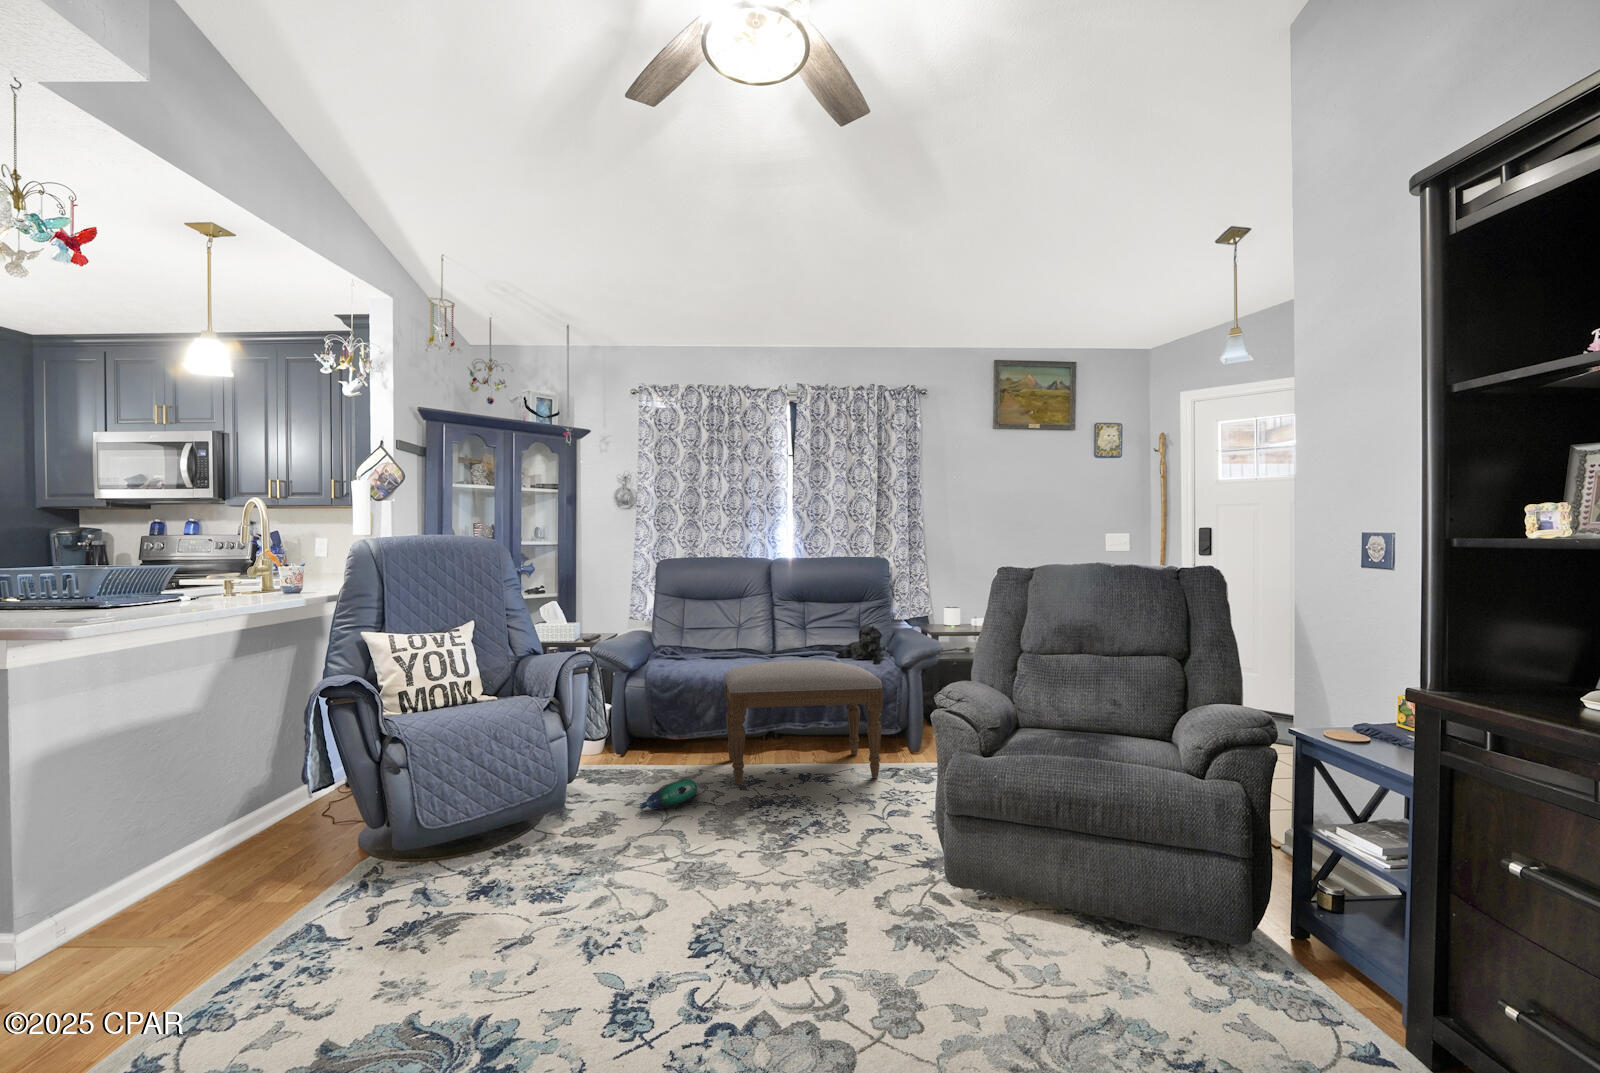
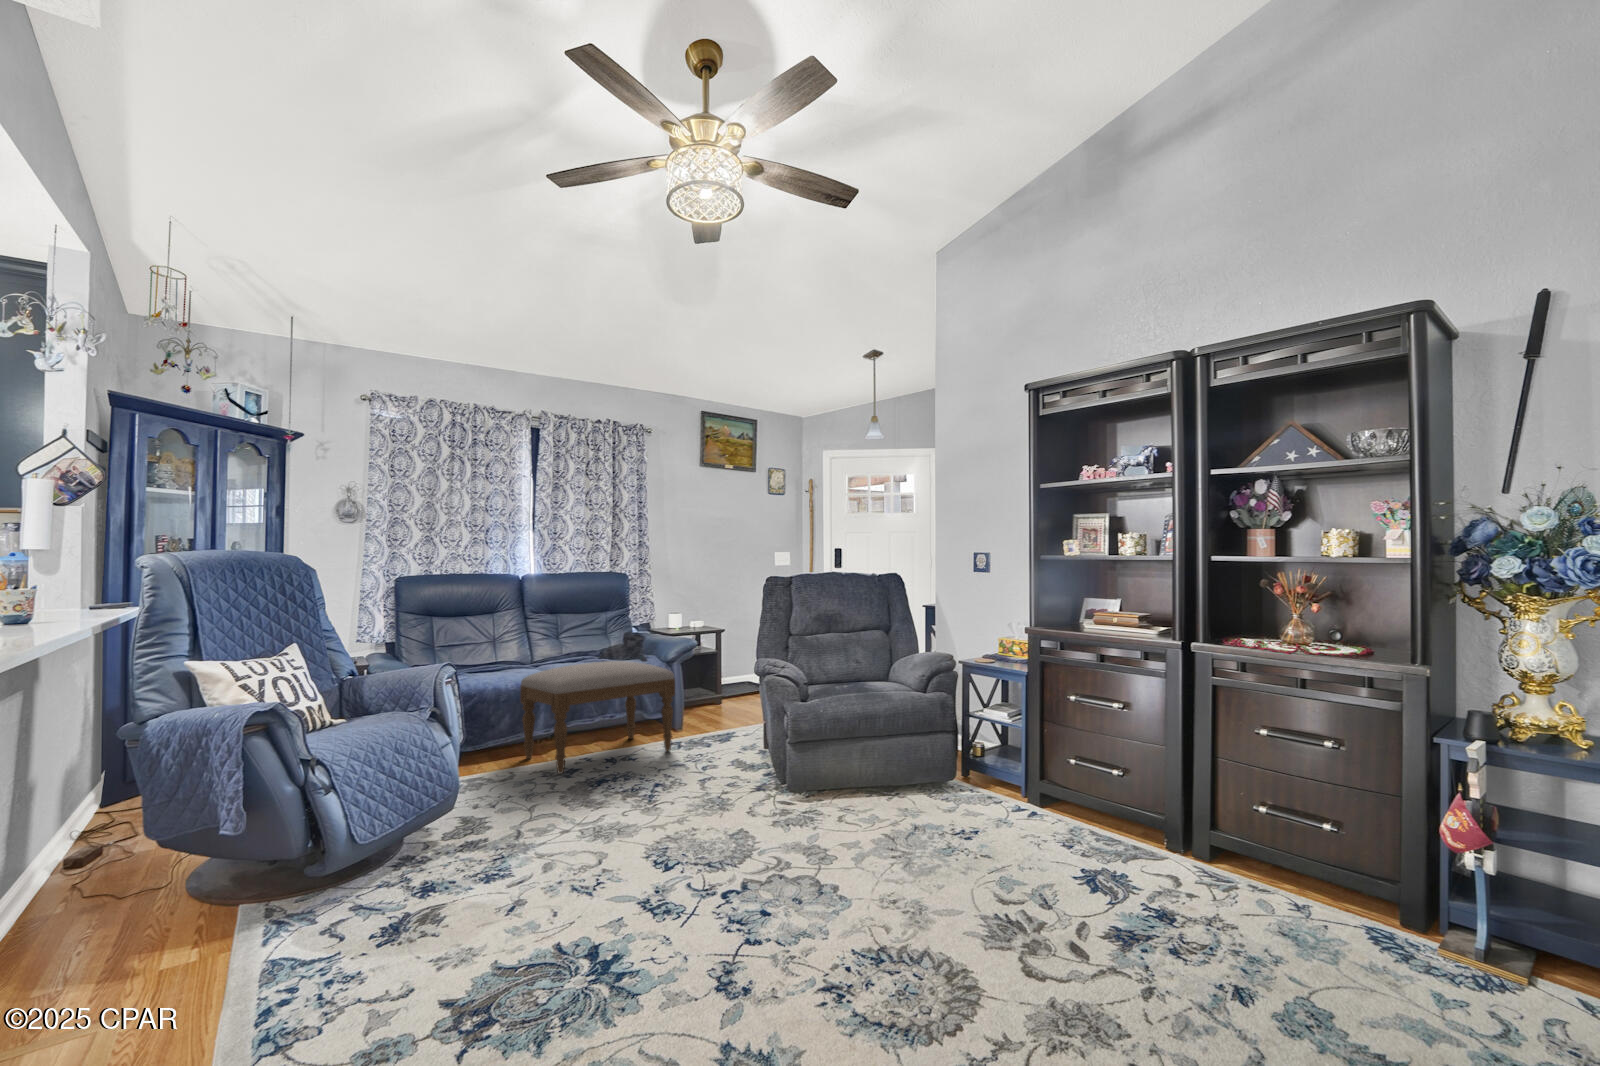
plush toy: present [640,779,697,809] -> none [494,773,539,805]

